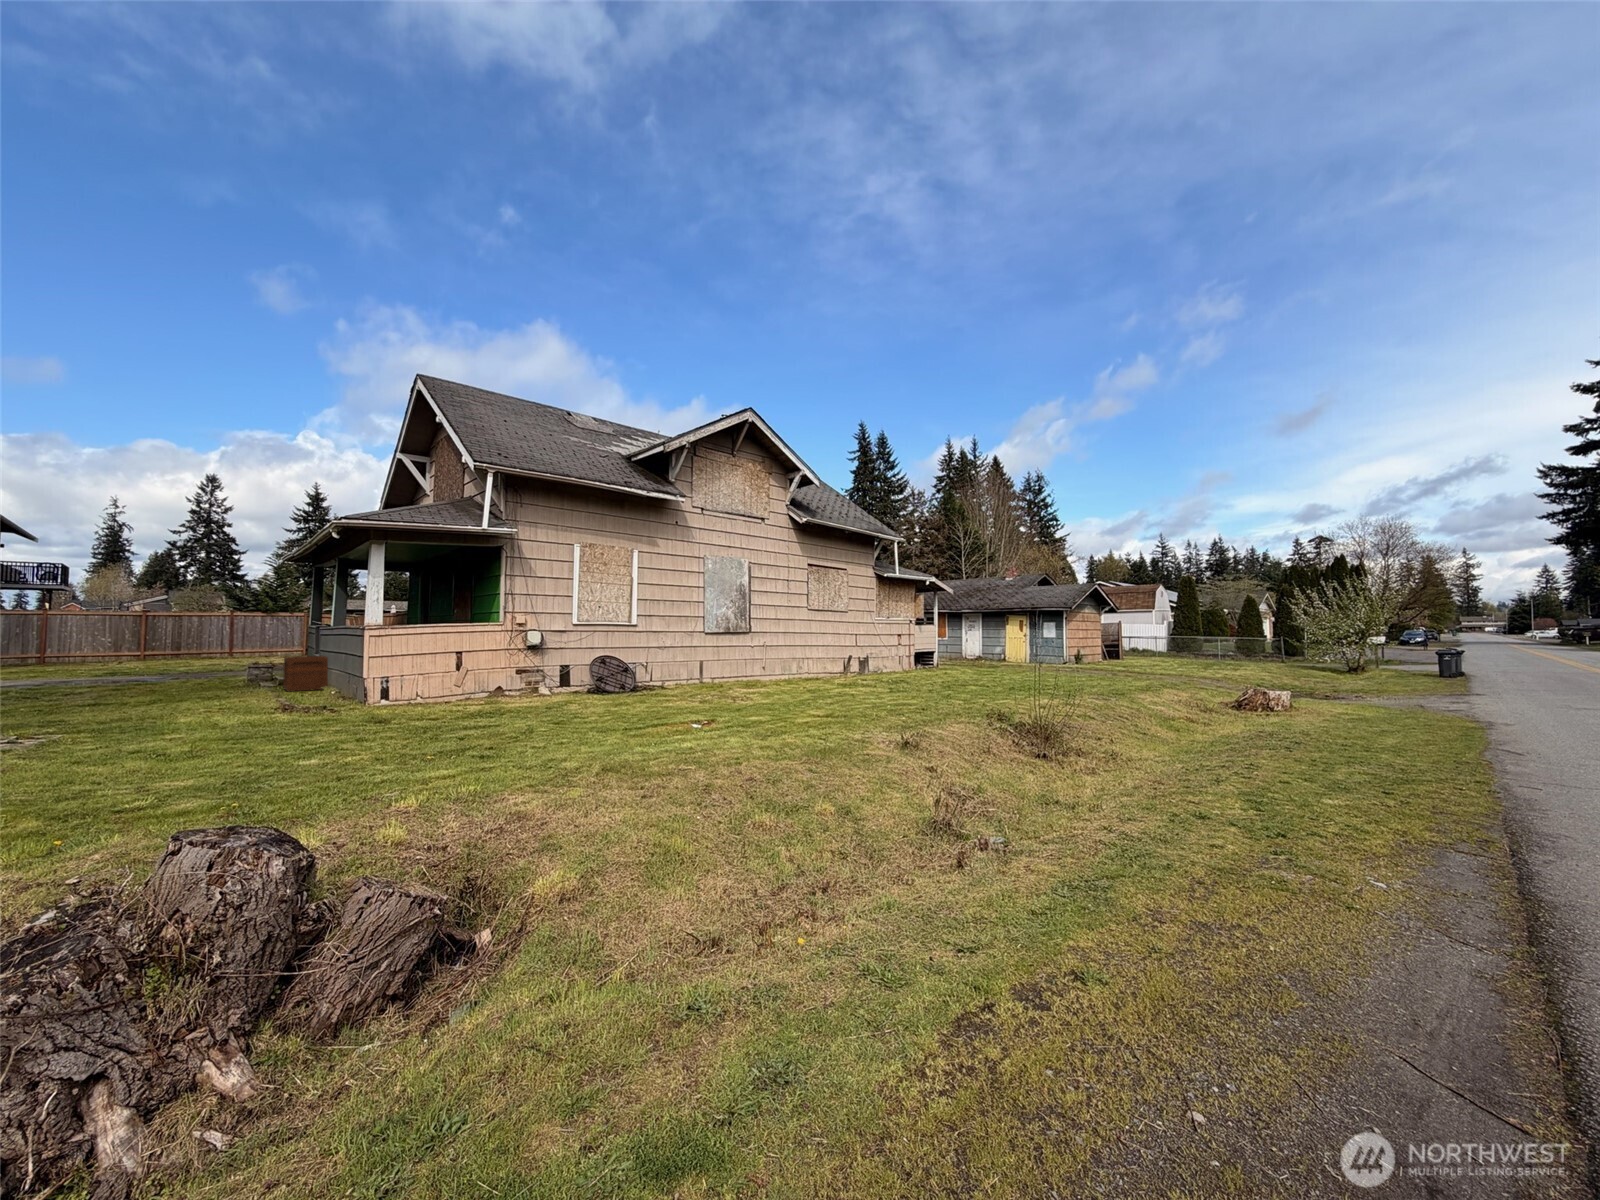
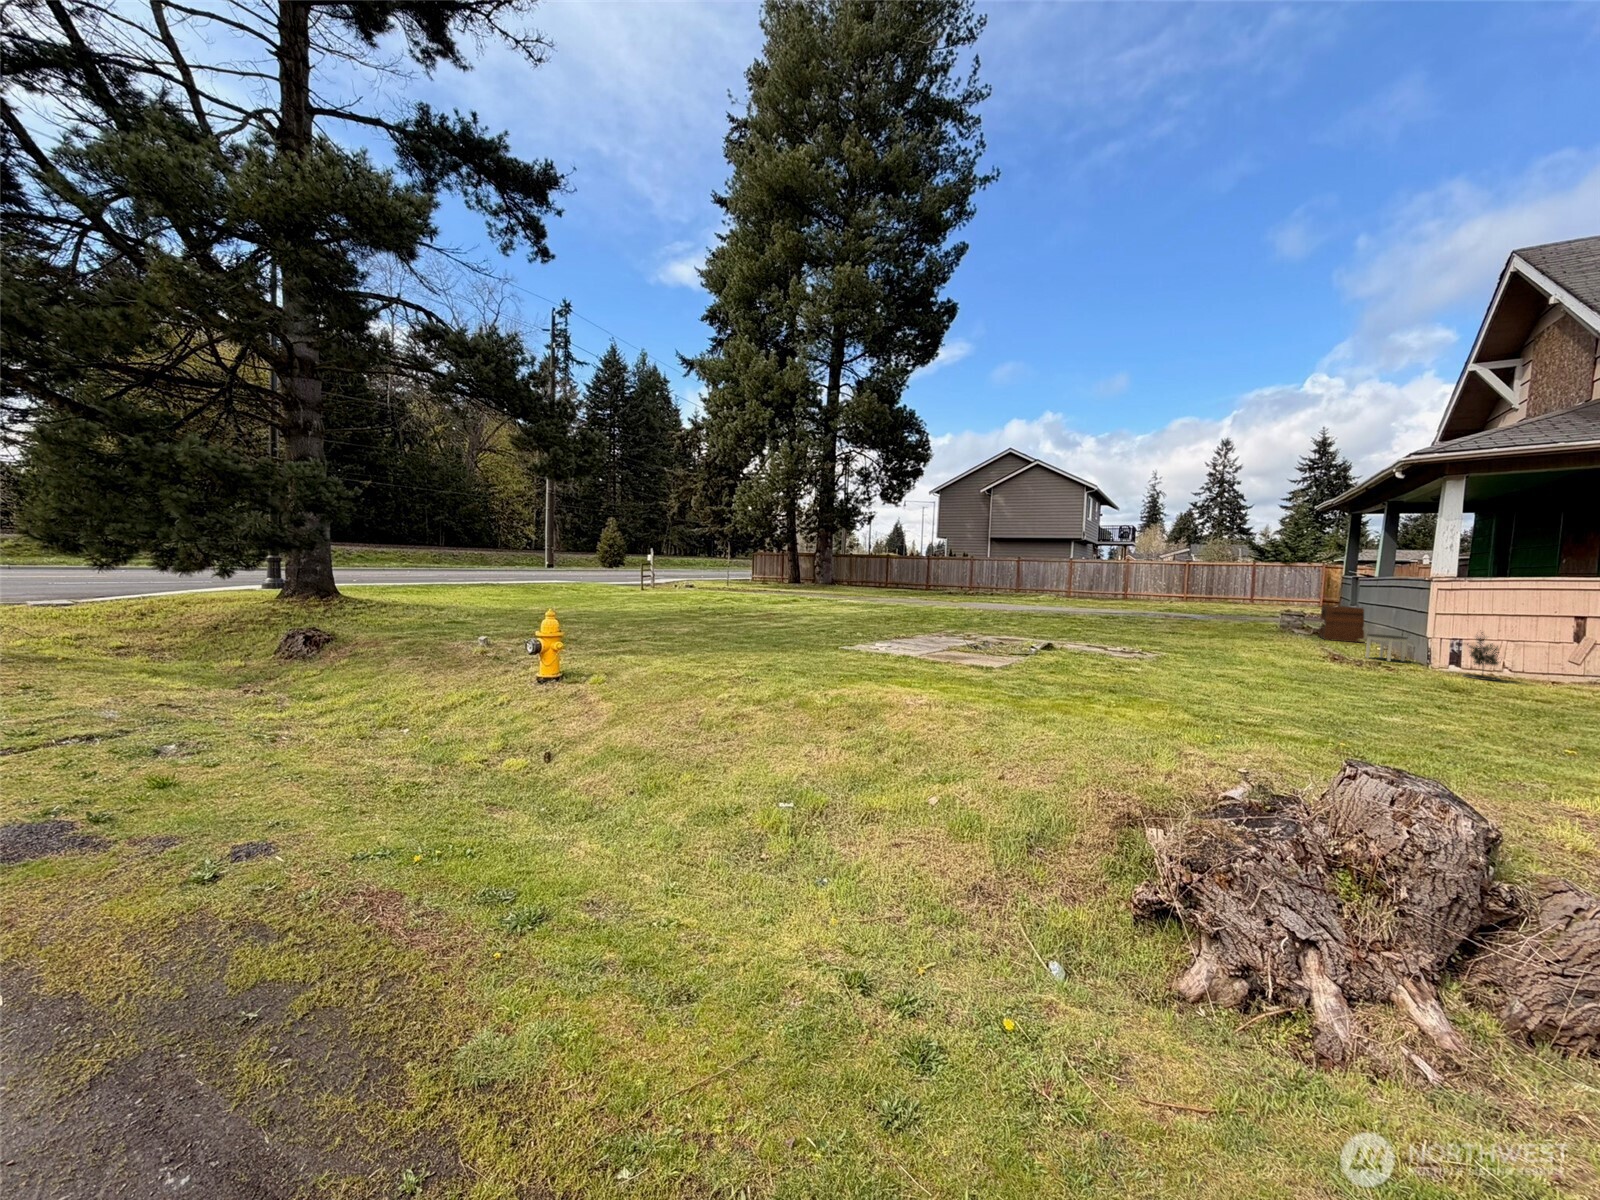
potted tree: none [390,667,418,709] -> present [1463,632,1499,680]
round table: none [316,680,352,705] -> present [1365,634,1408,661]

